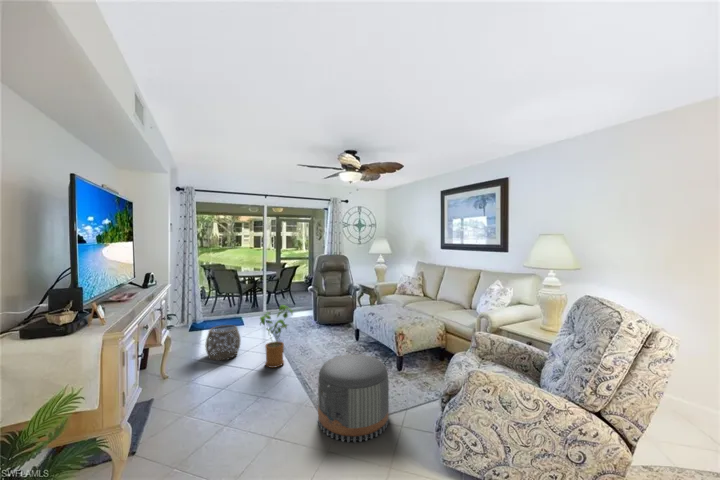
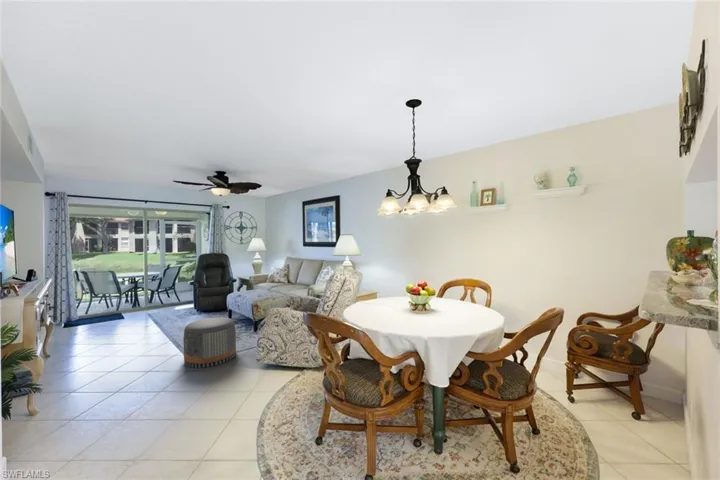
house plant: present [260,305,293,368] -> none [139,292,171,341]
woven basket: present [205,325,241,360] -> none [85,314,121,343]

